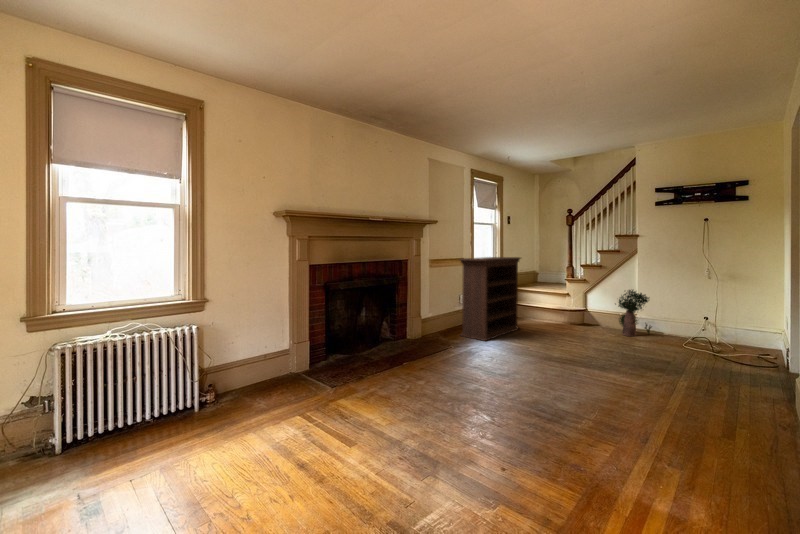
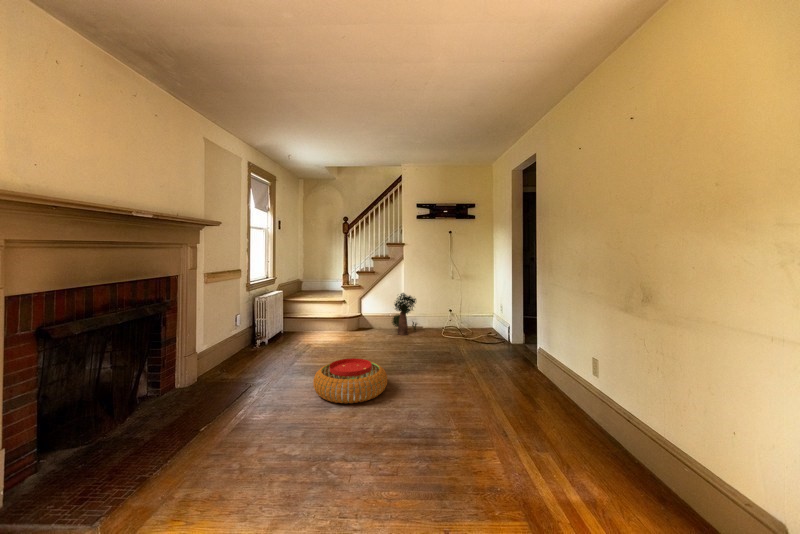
bookshelf: present [459,257,521,341] -> none [245,266,310,368]
pouf: none [490,339,561,377] -> present [313,358,387,404]

